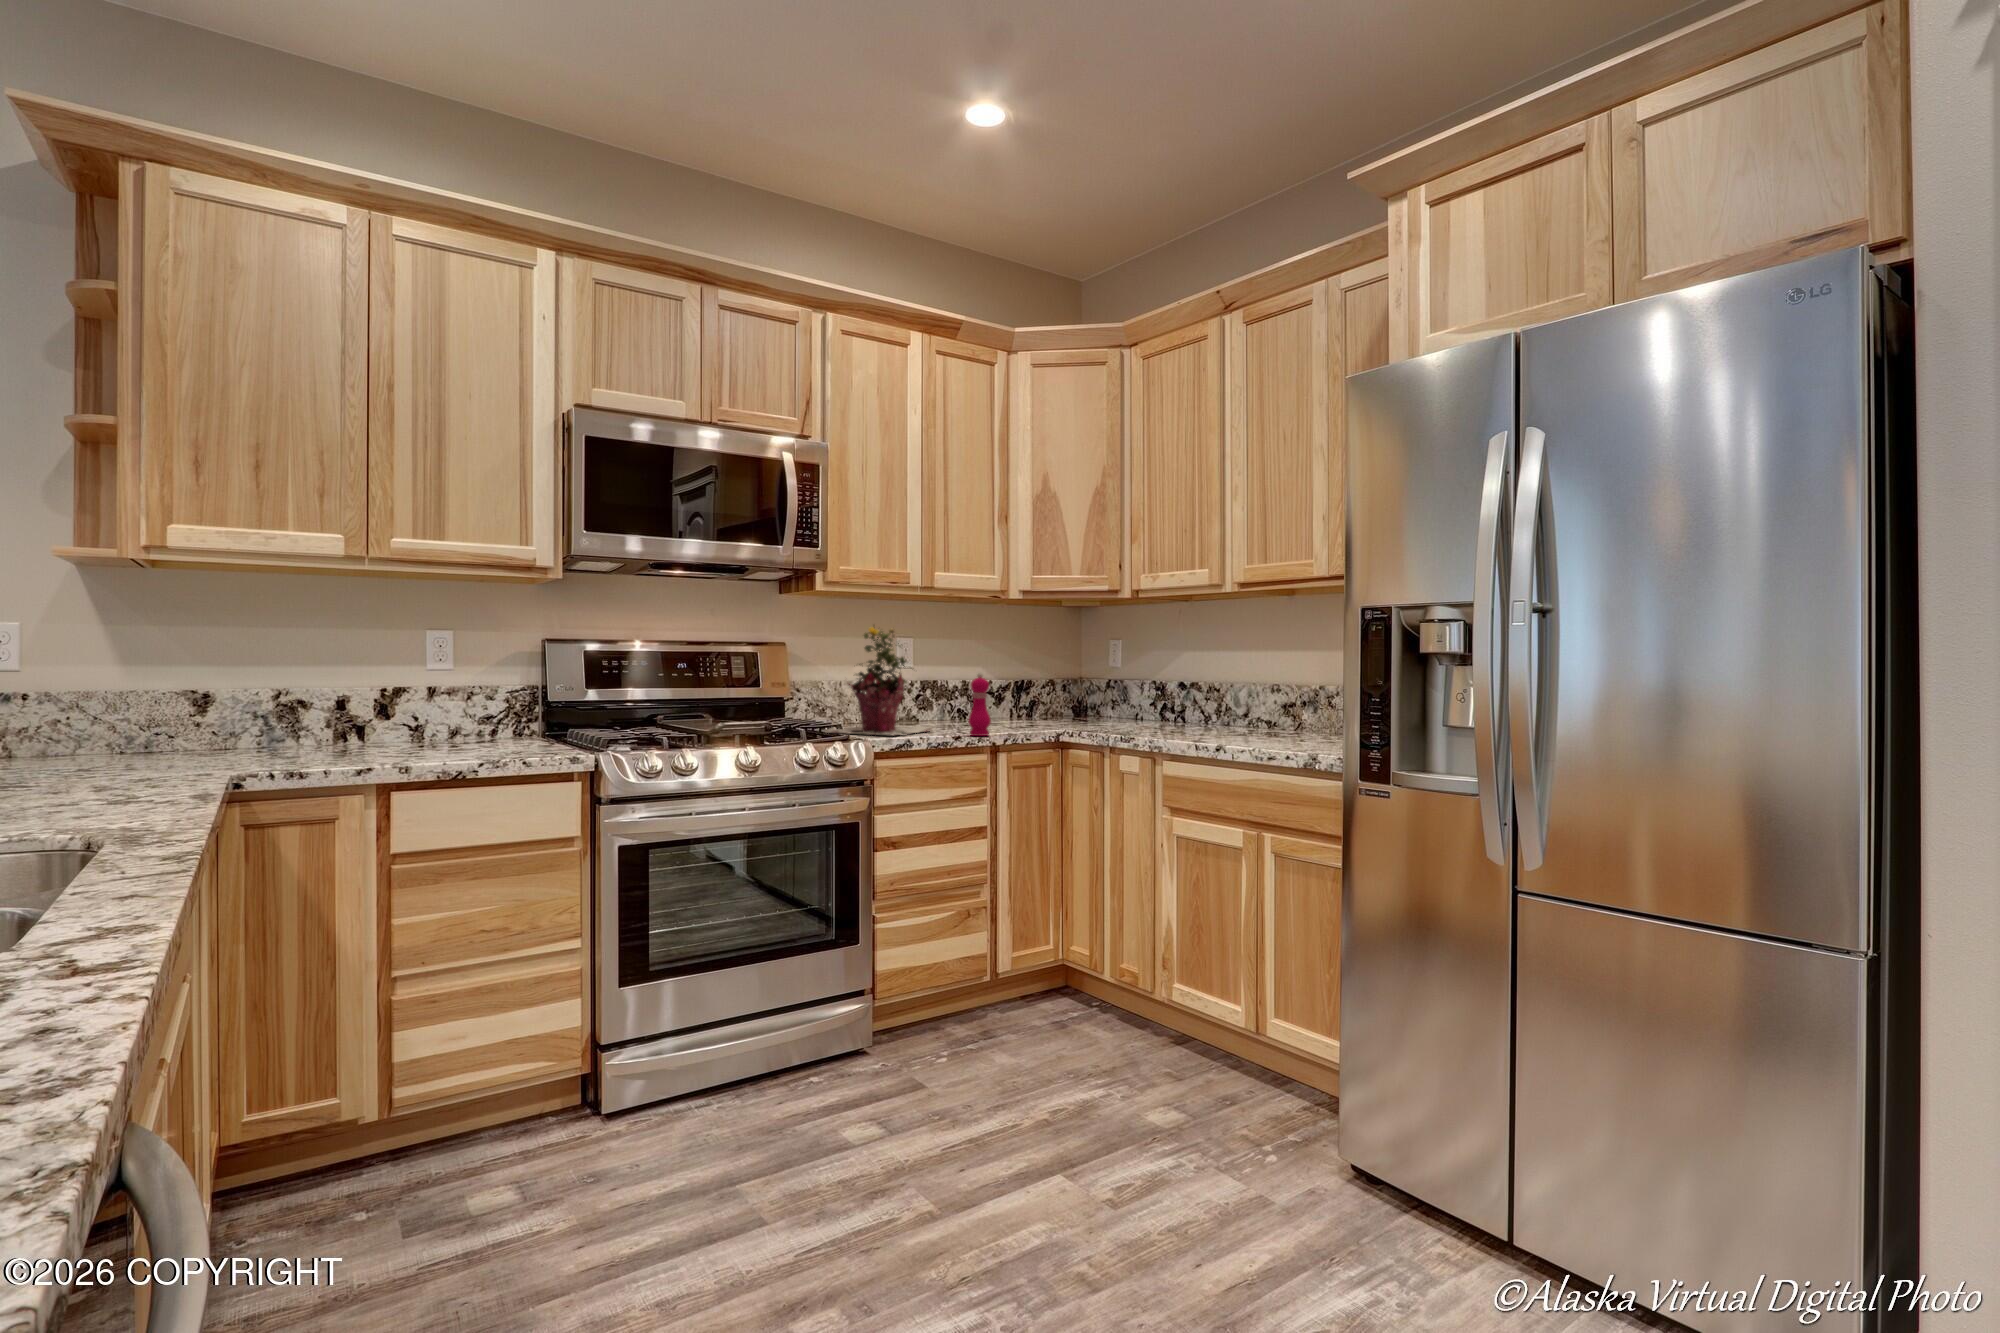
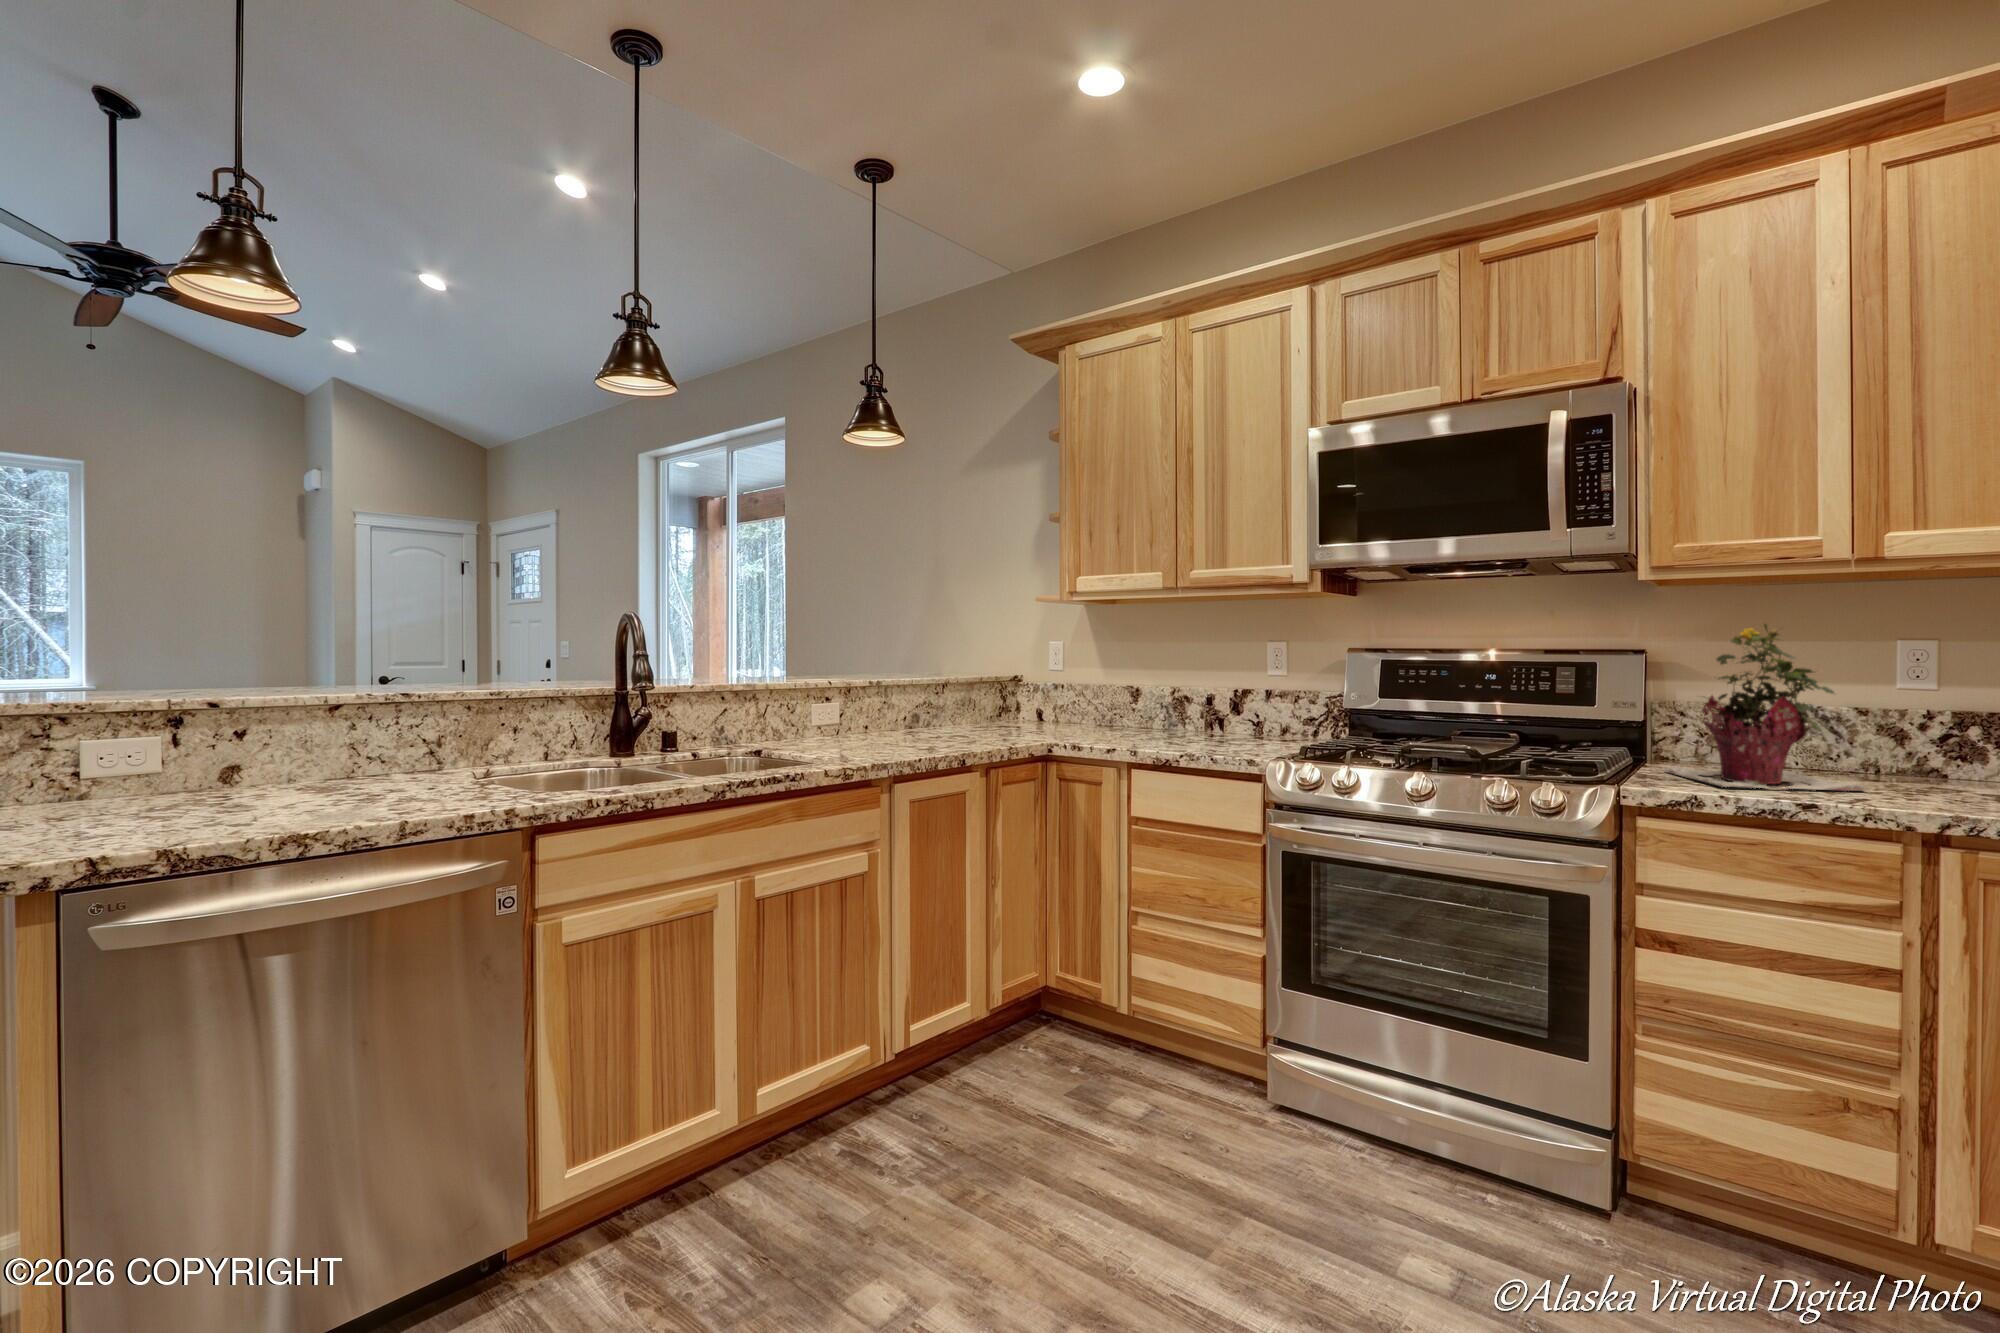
pepper mill: present [968,673,991,736] -> none [1885,701,1939,812]

